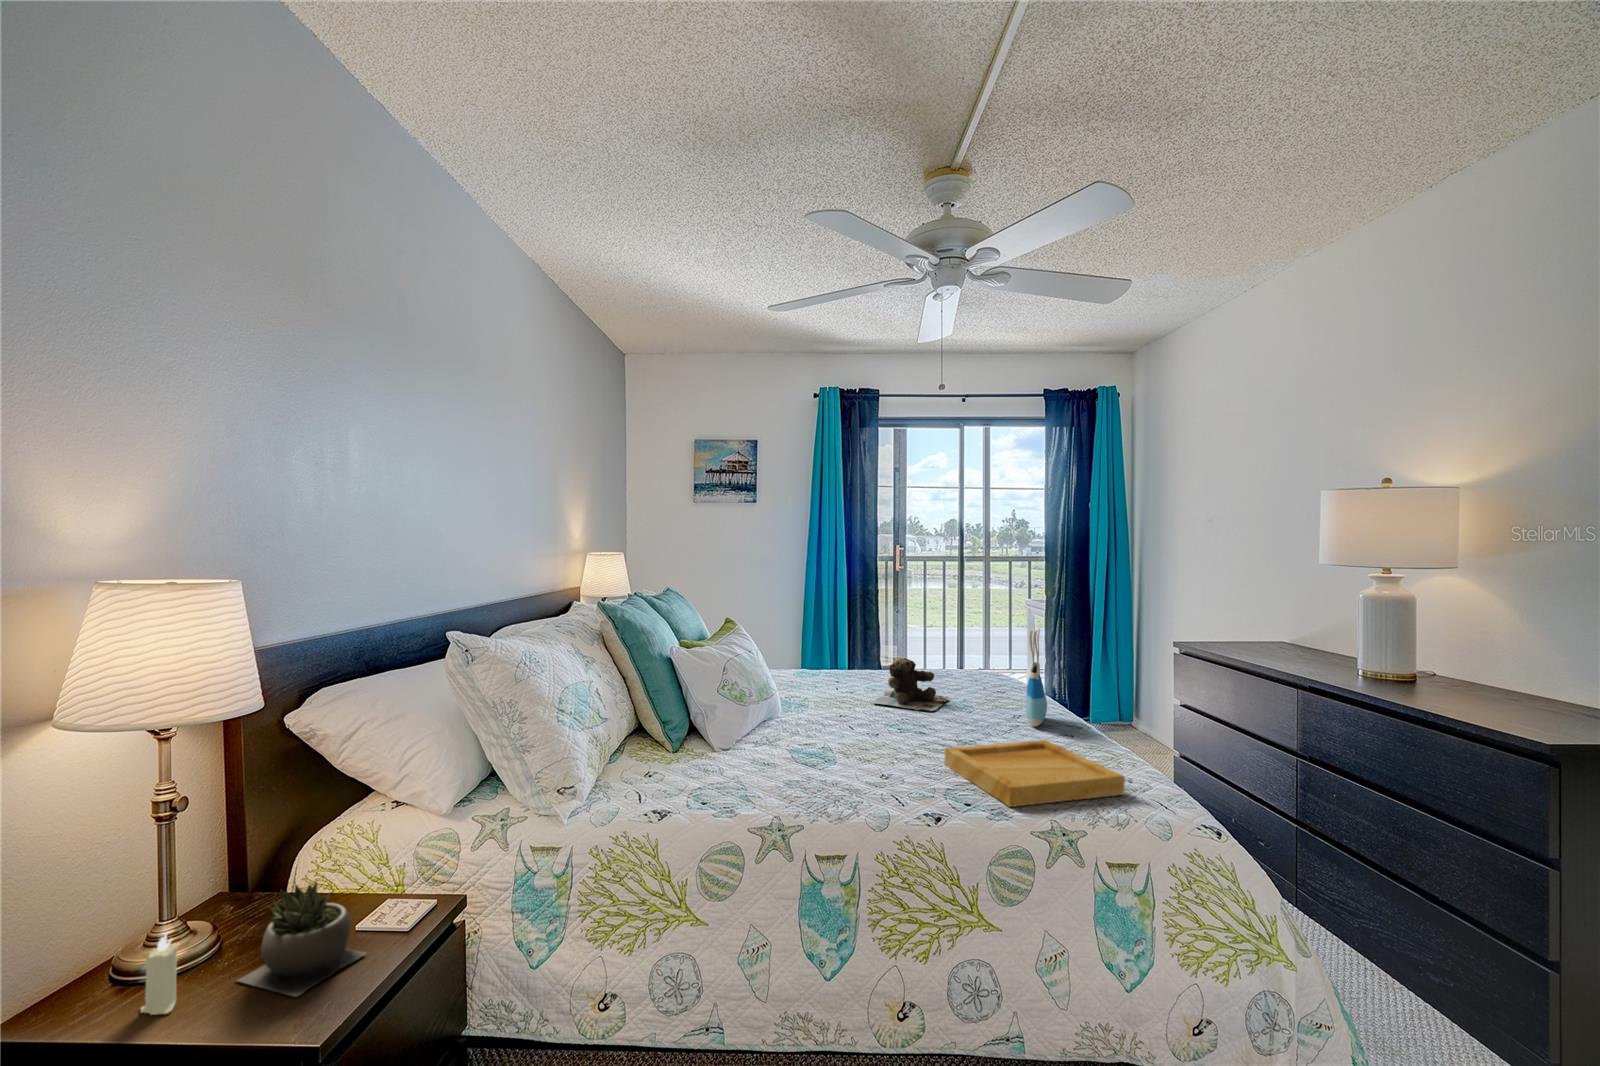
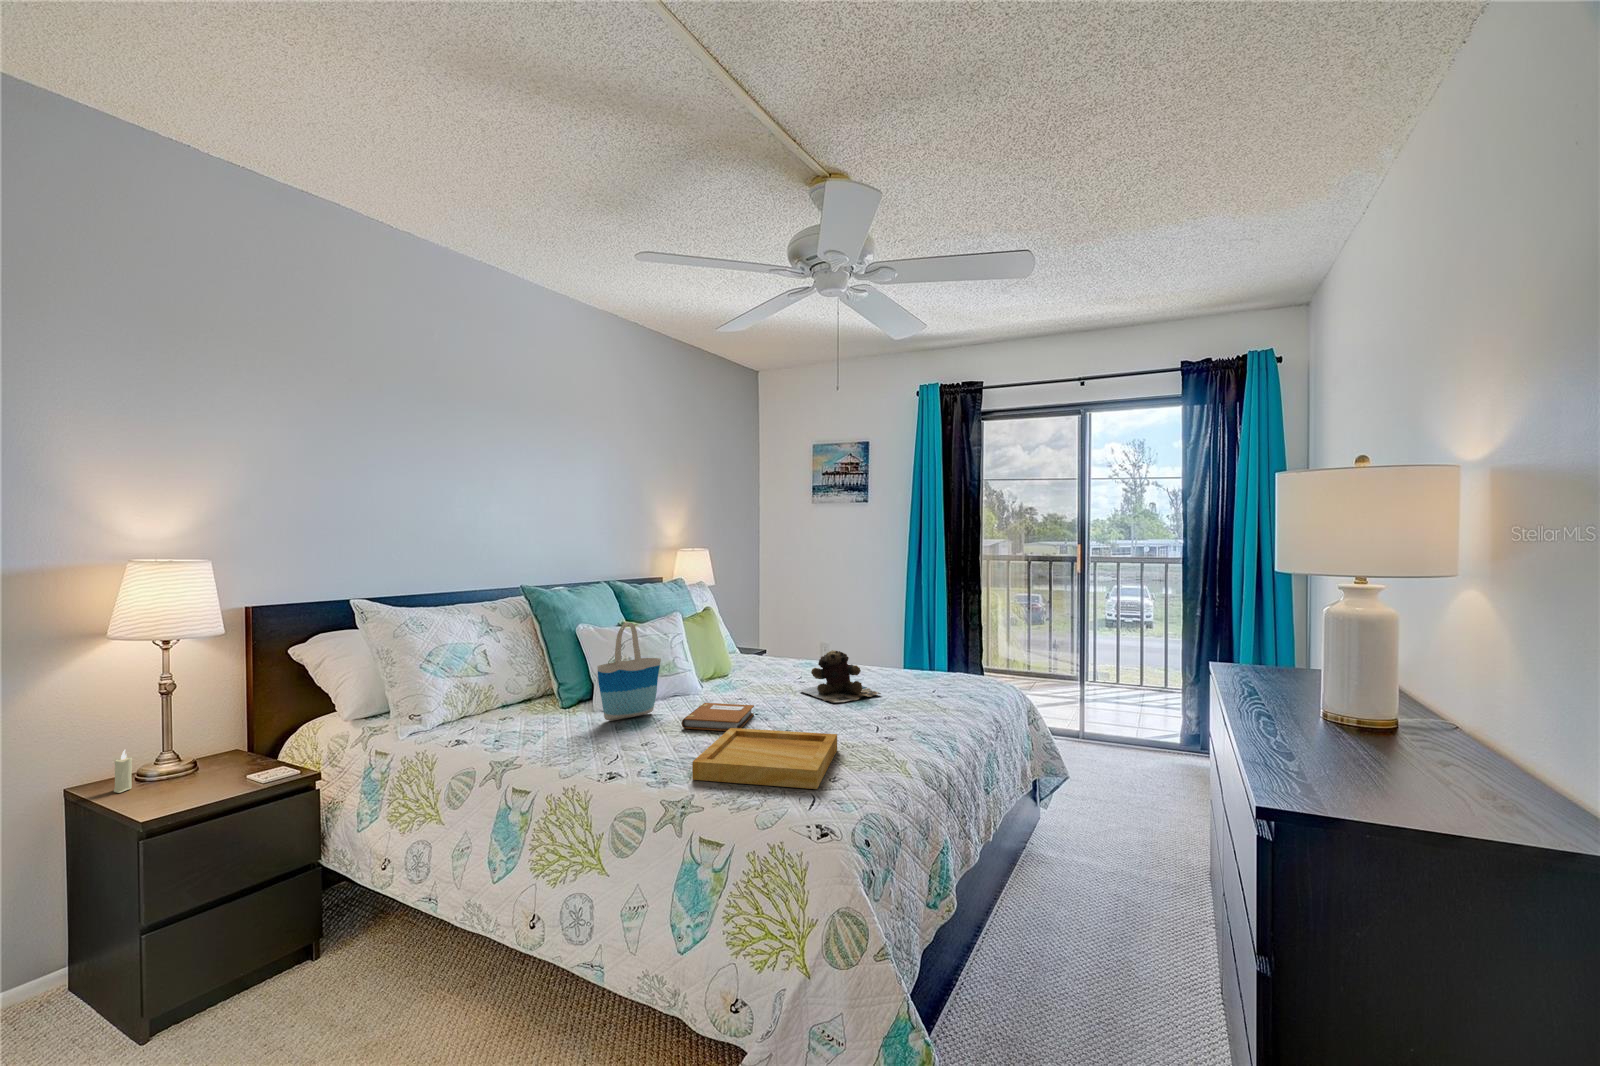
tote bag: present [1026,628,1047,727] -> present [597,622,661,720]
notebook: none [838,722,924,756] -> present [682,703,754,731]
succulent plant: present [237,881,366,997] -> none [163,737,226,799]

